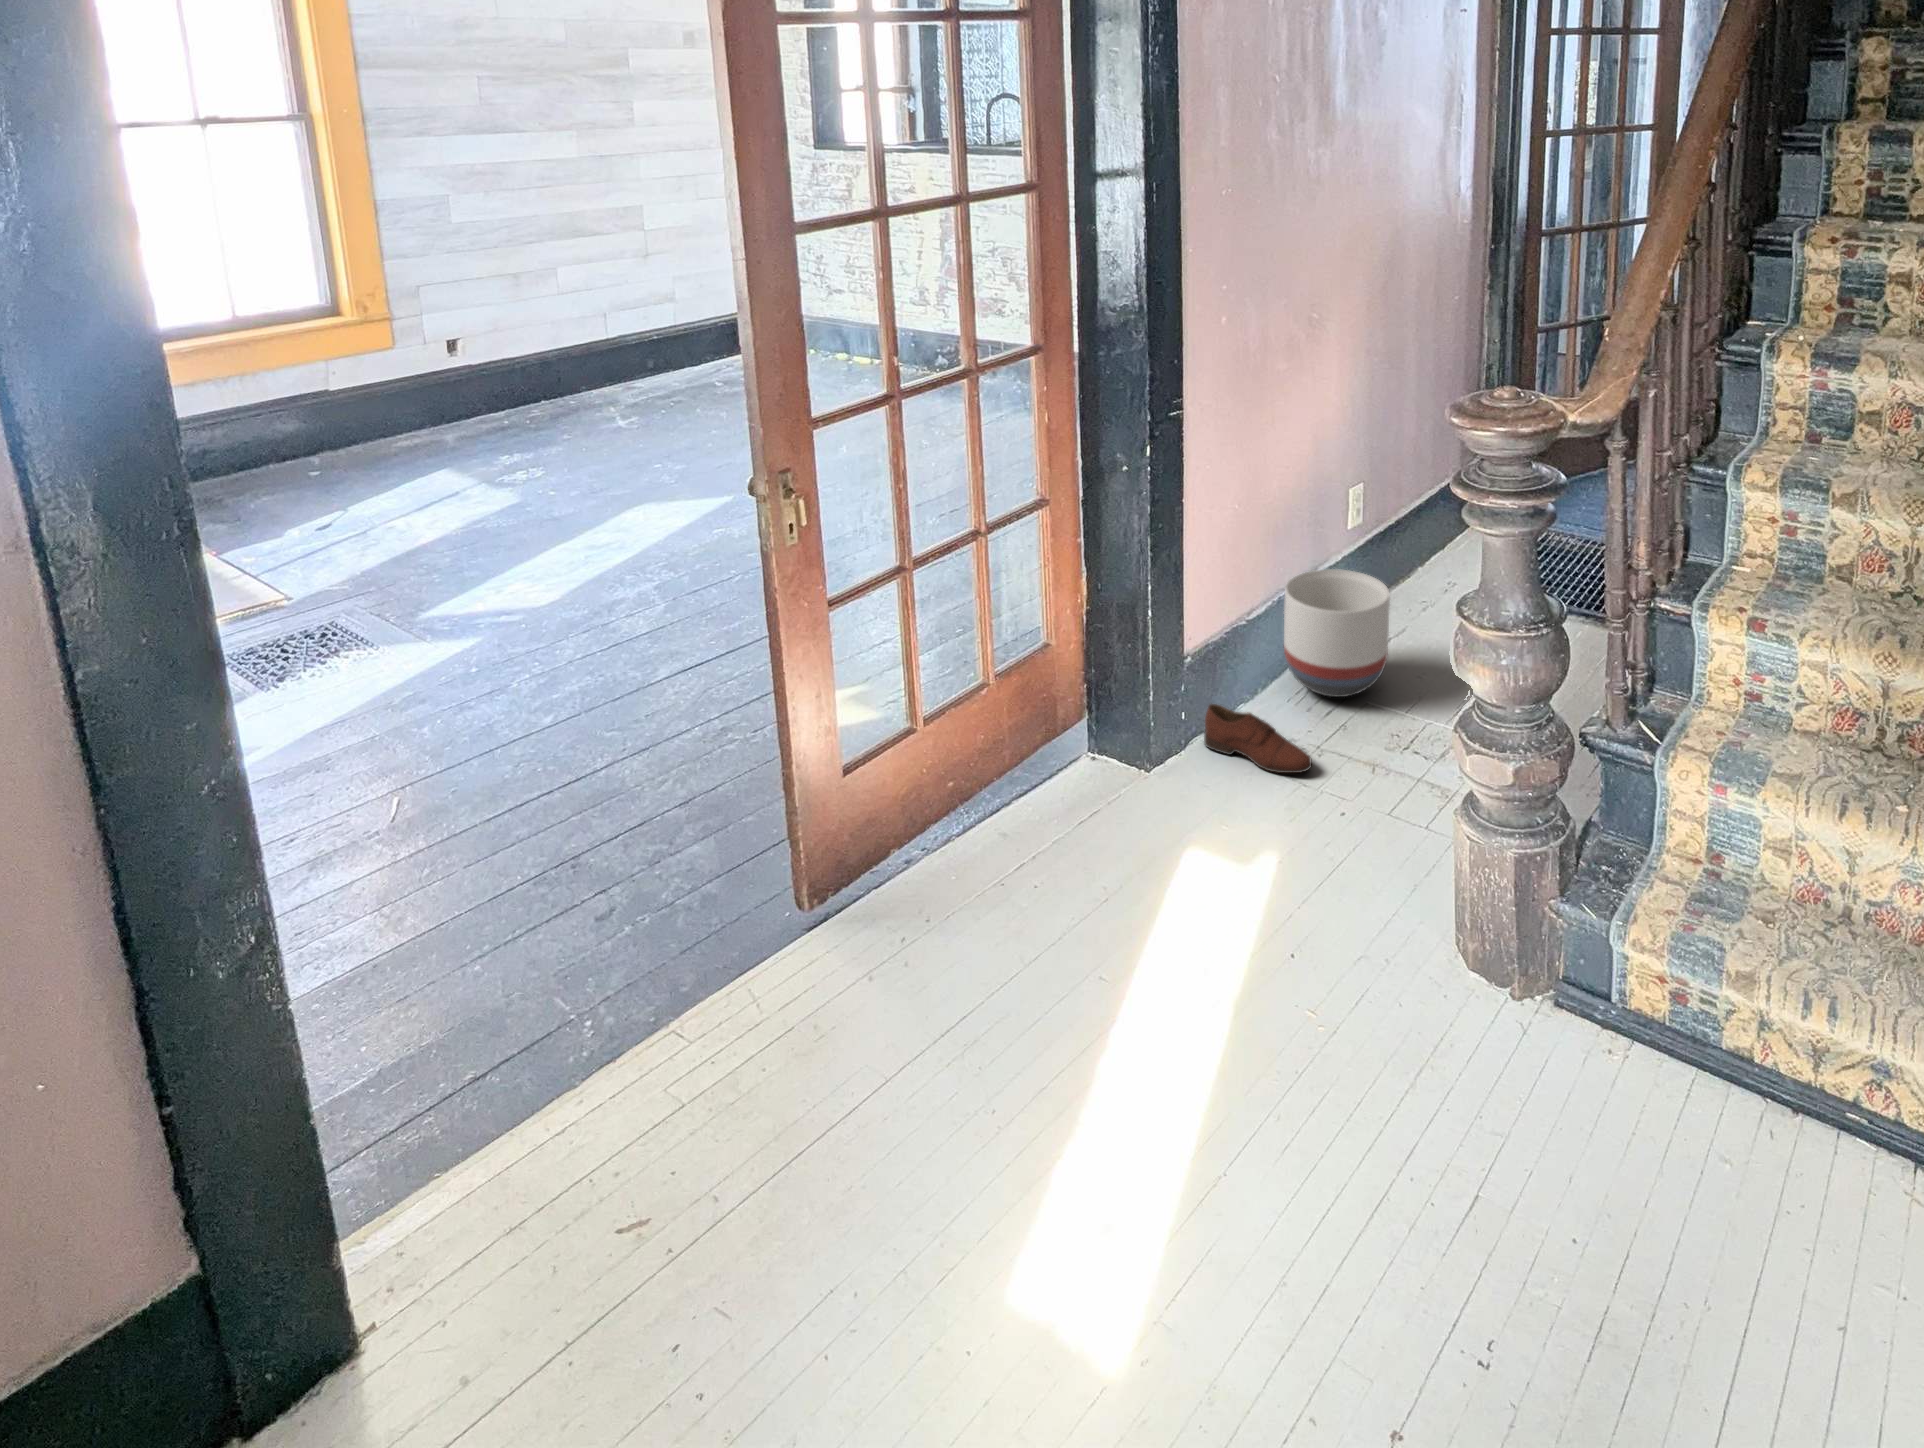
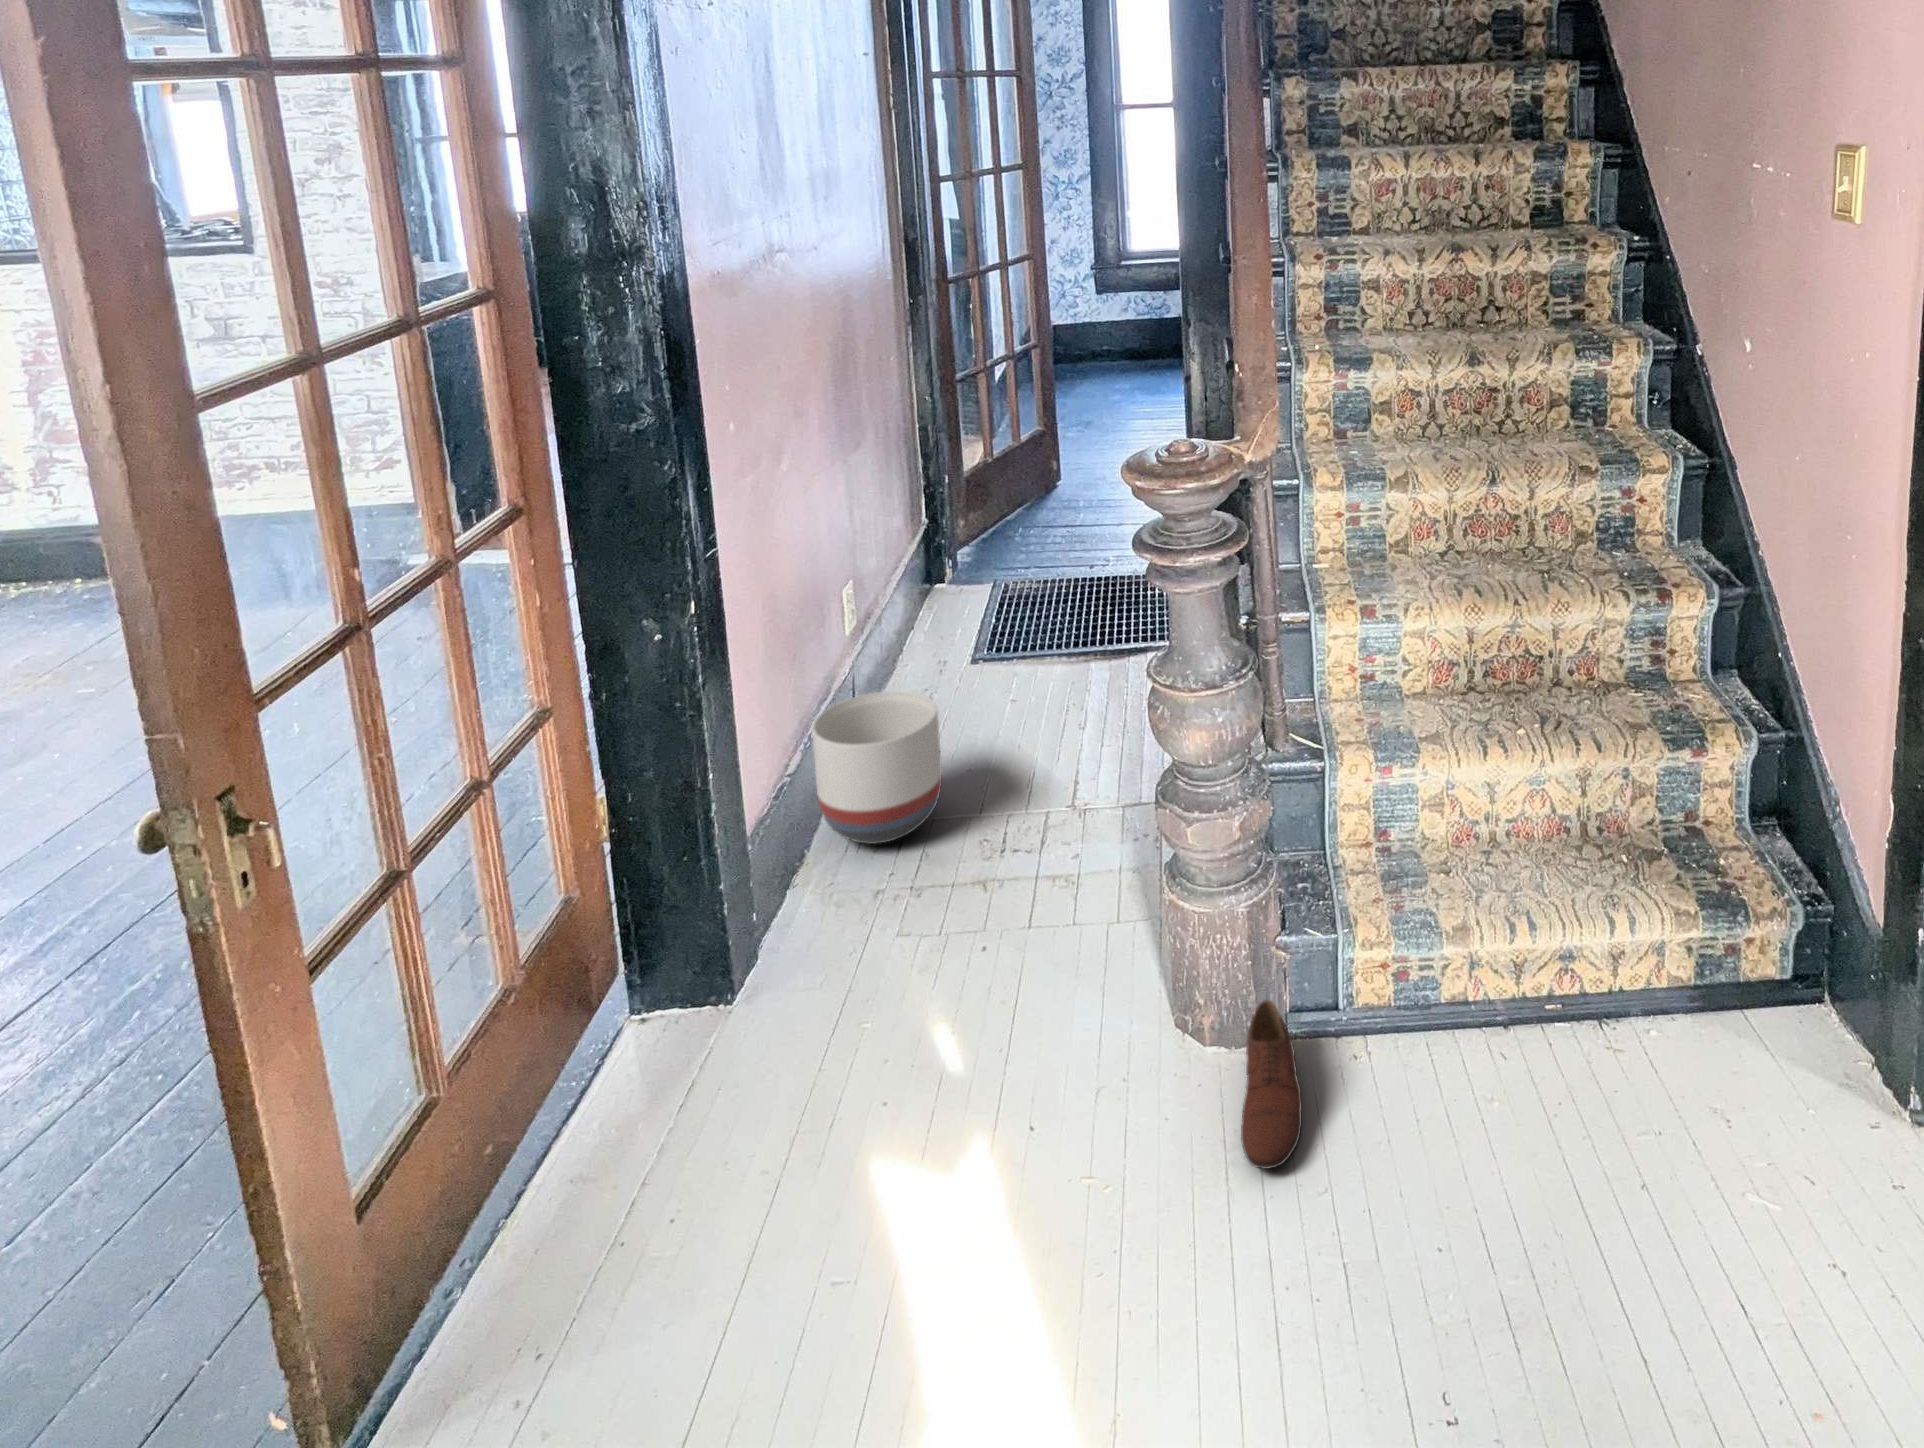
shoe: present [1204,704,1312,773] -> present [1241,1000,1302,1169]

